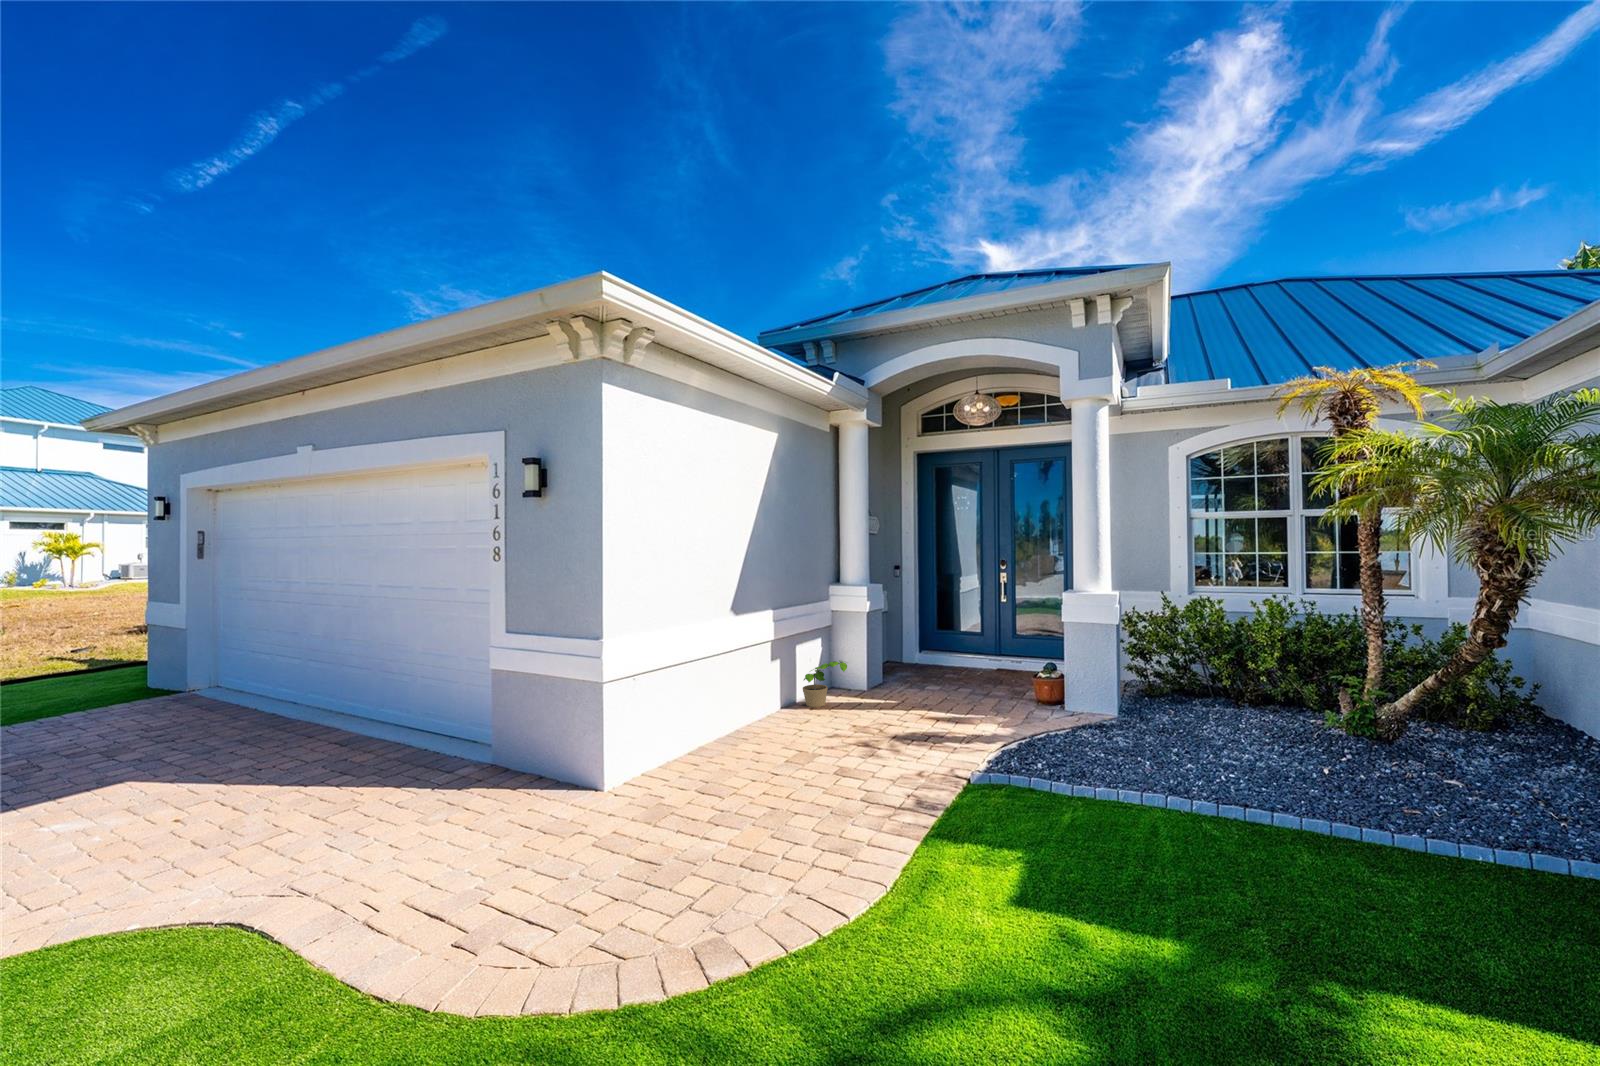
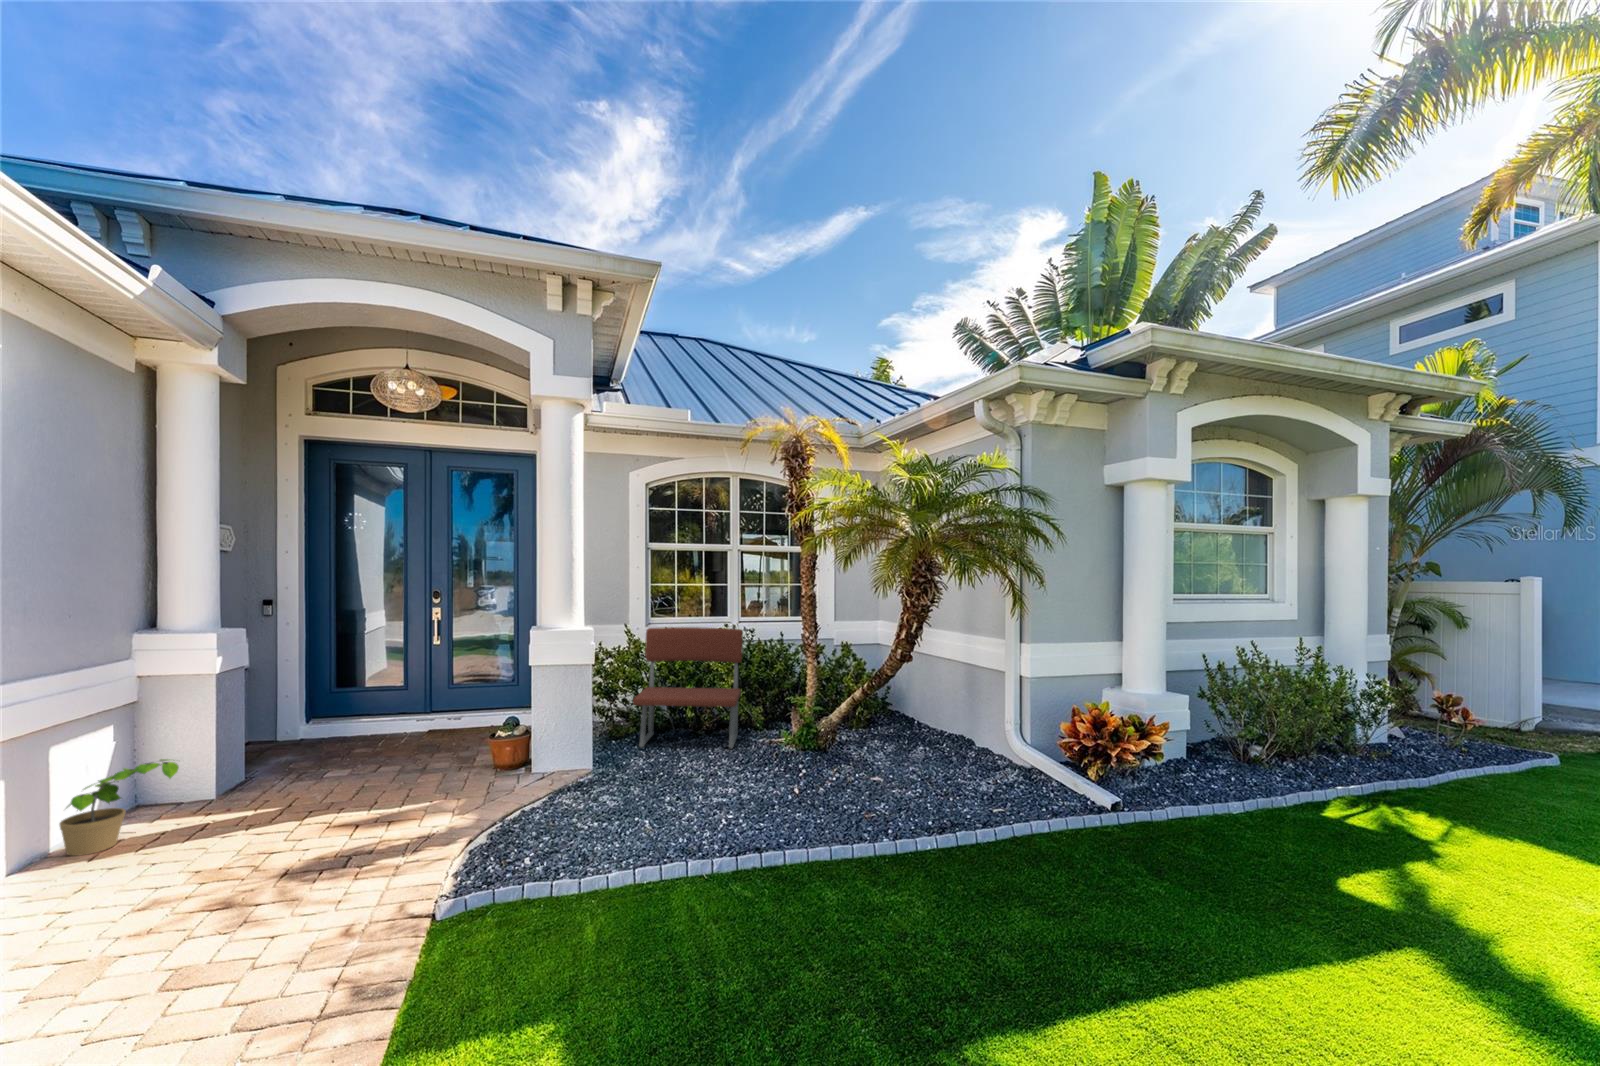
bench: none [1157,595,1287,723] -> present [633,627,743,748]

